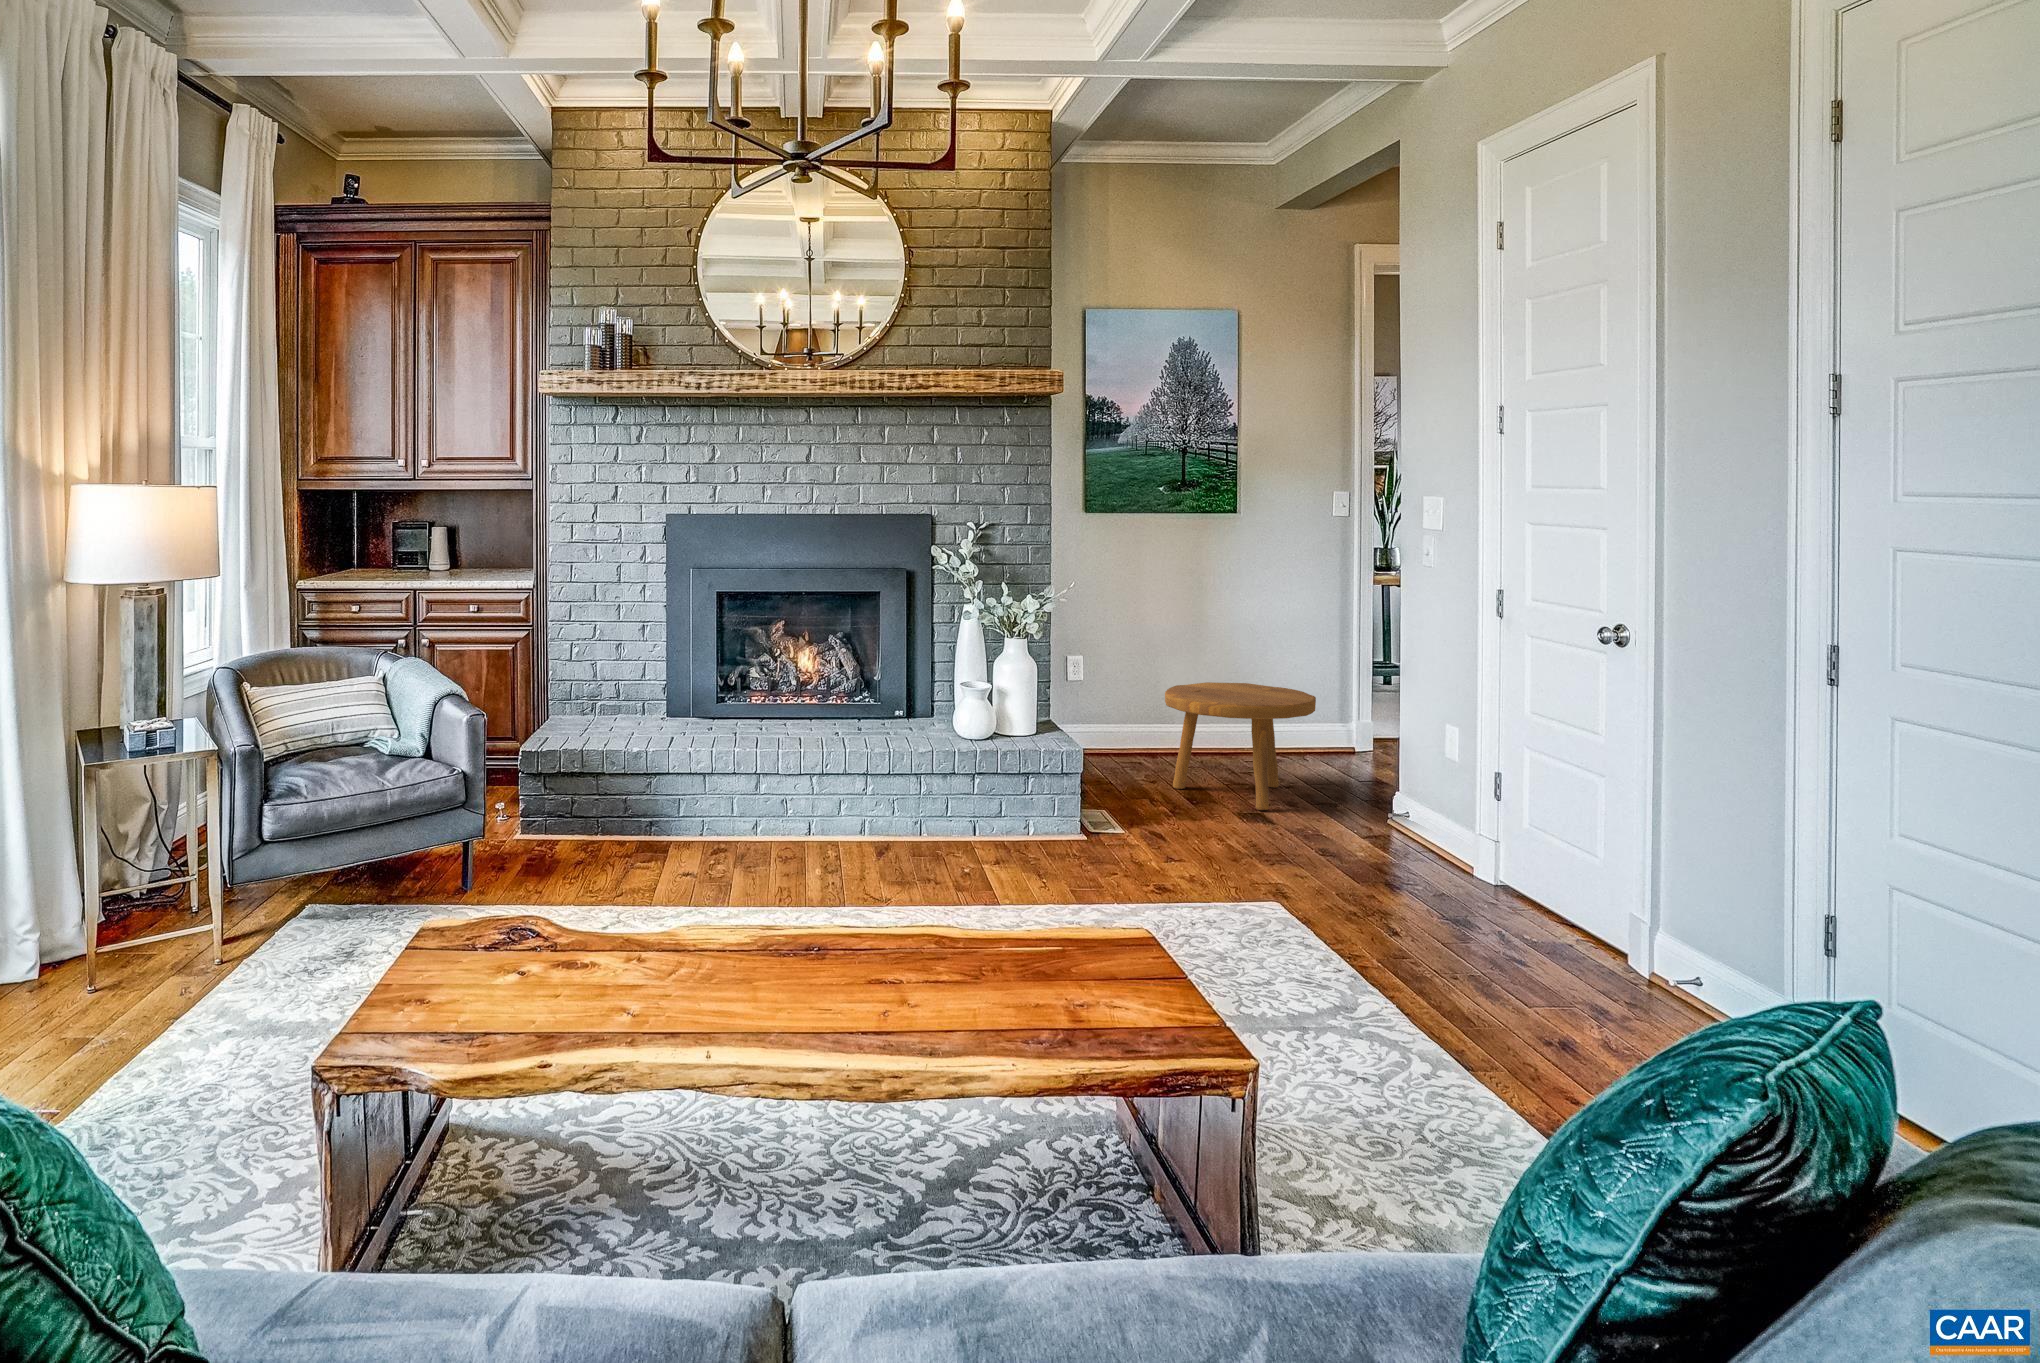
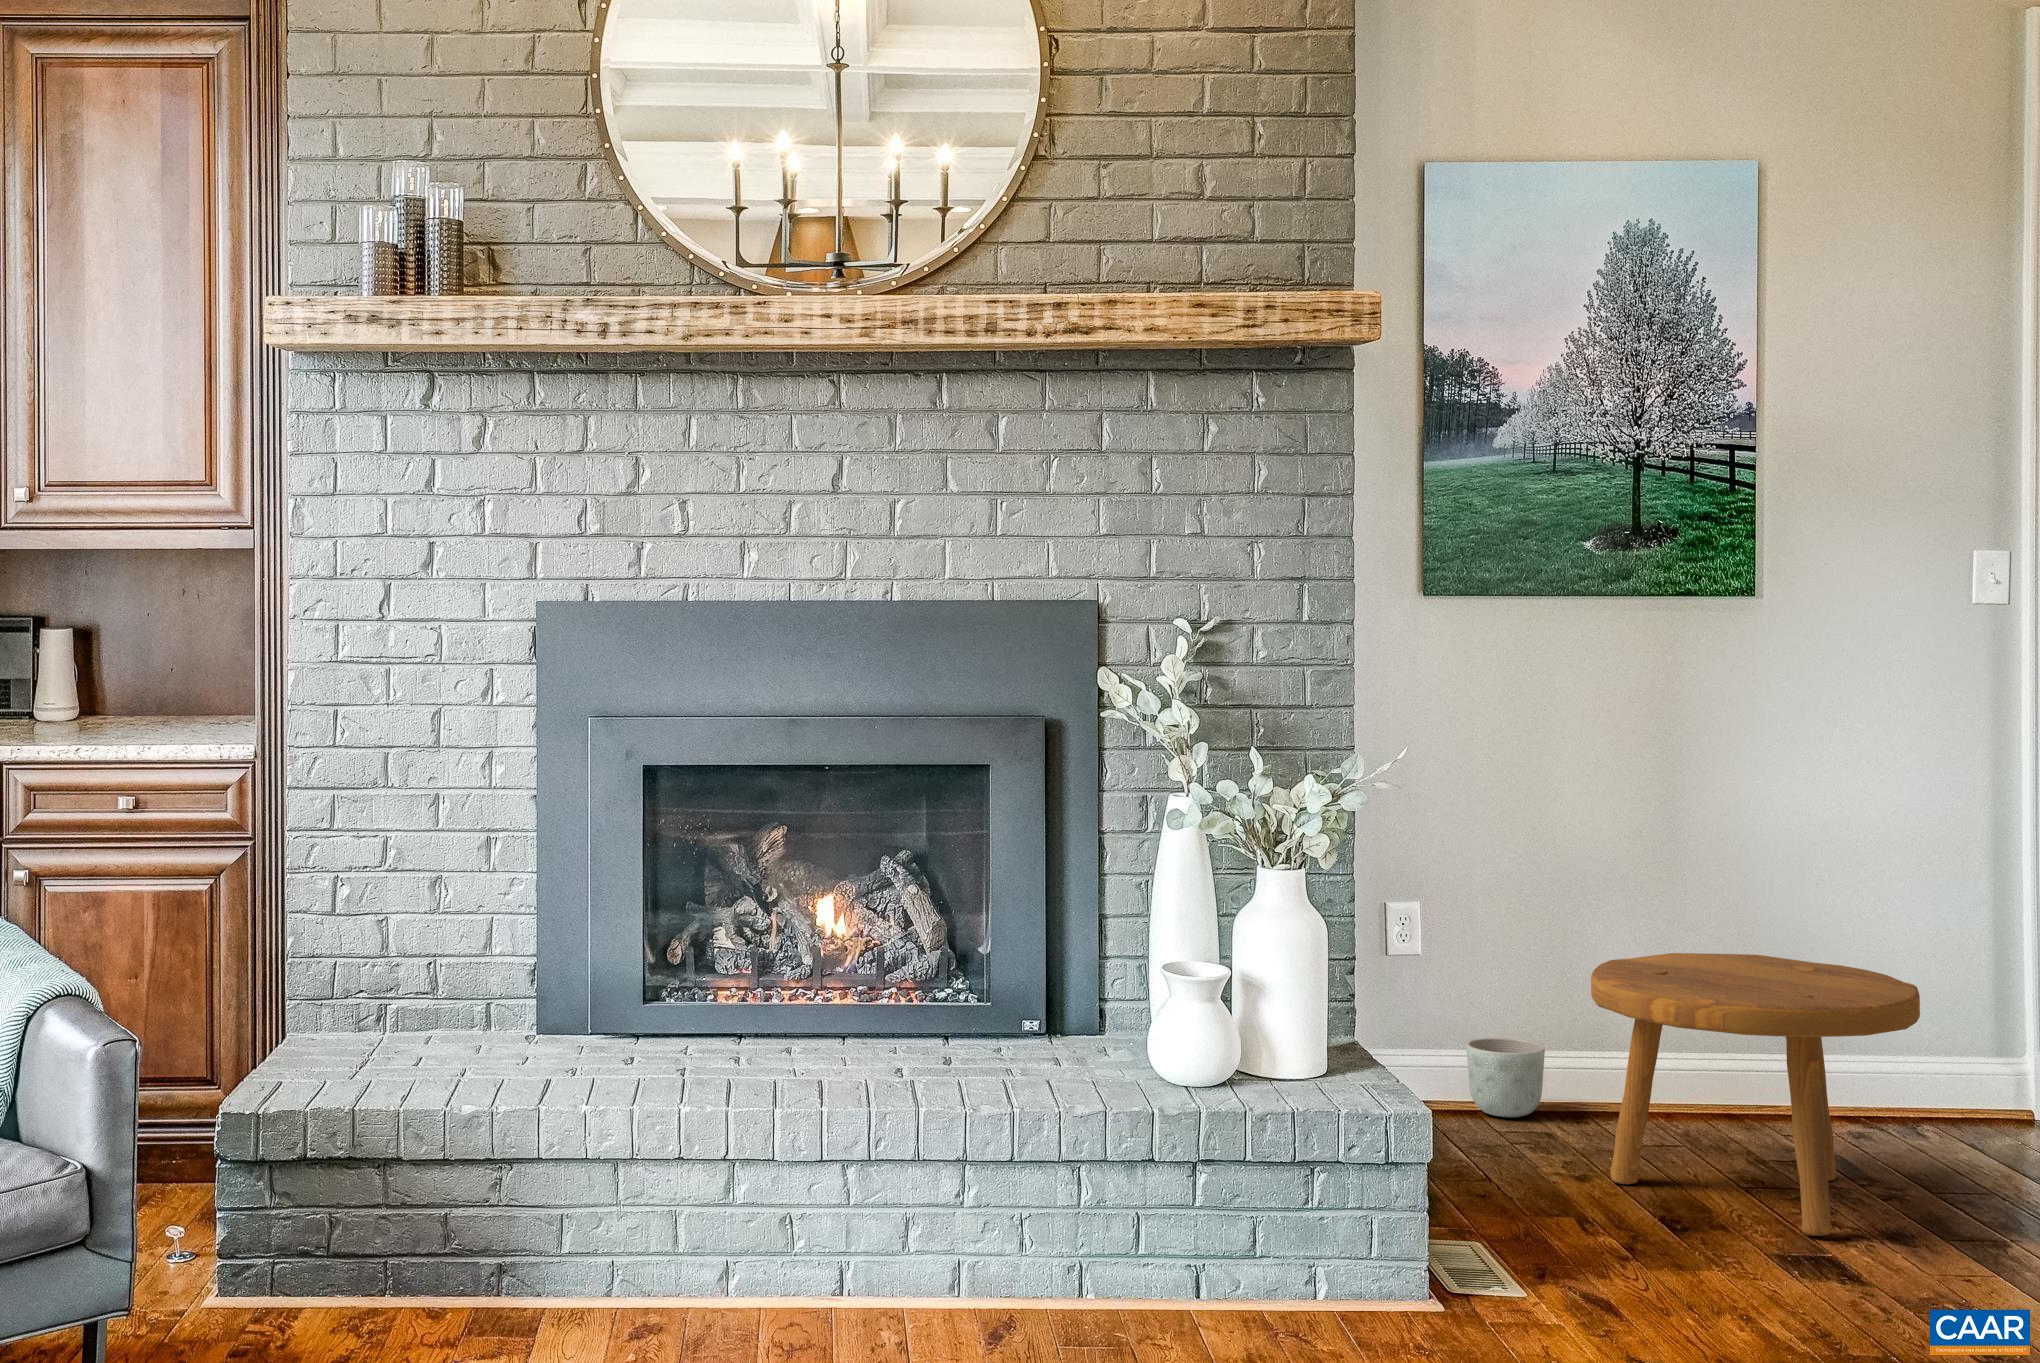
planter: none [1113,724,1149,761] -> present [1466,1038,1545,1117]

